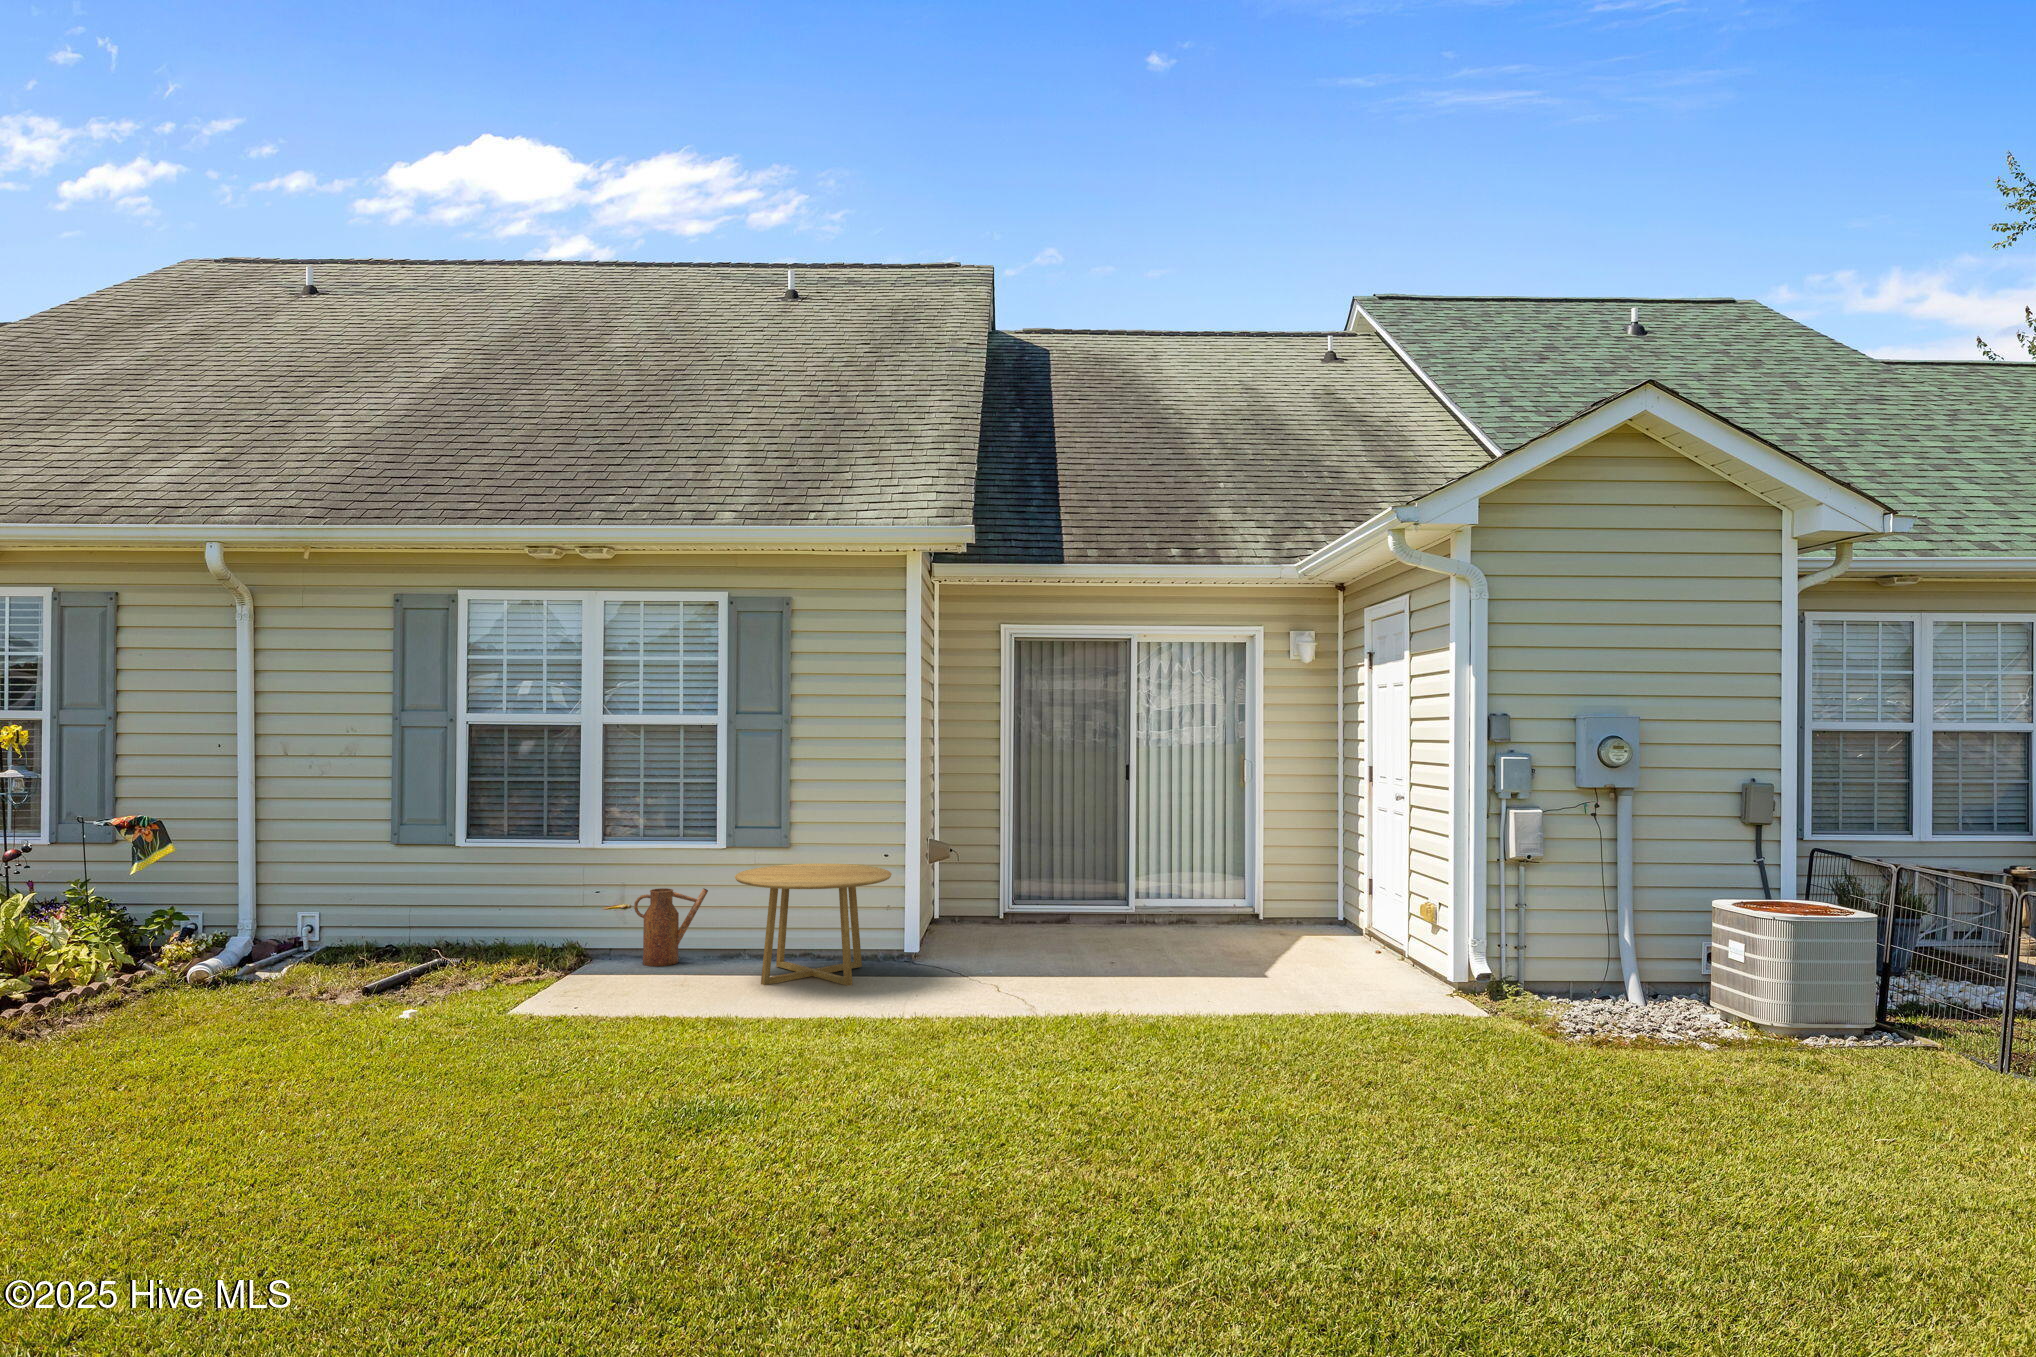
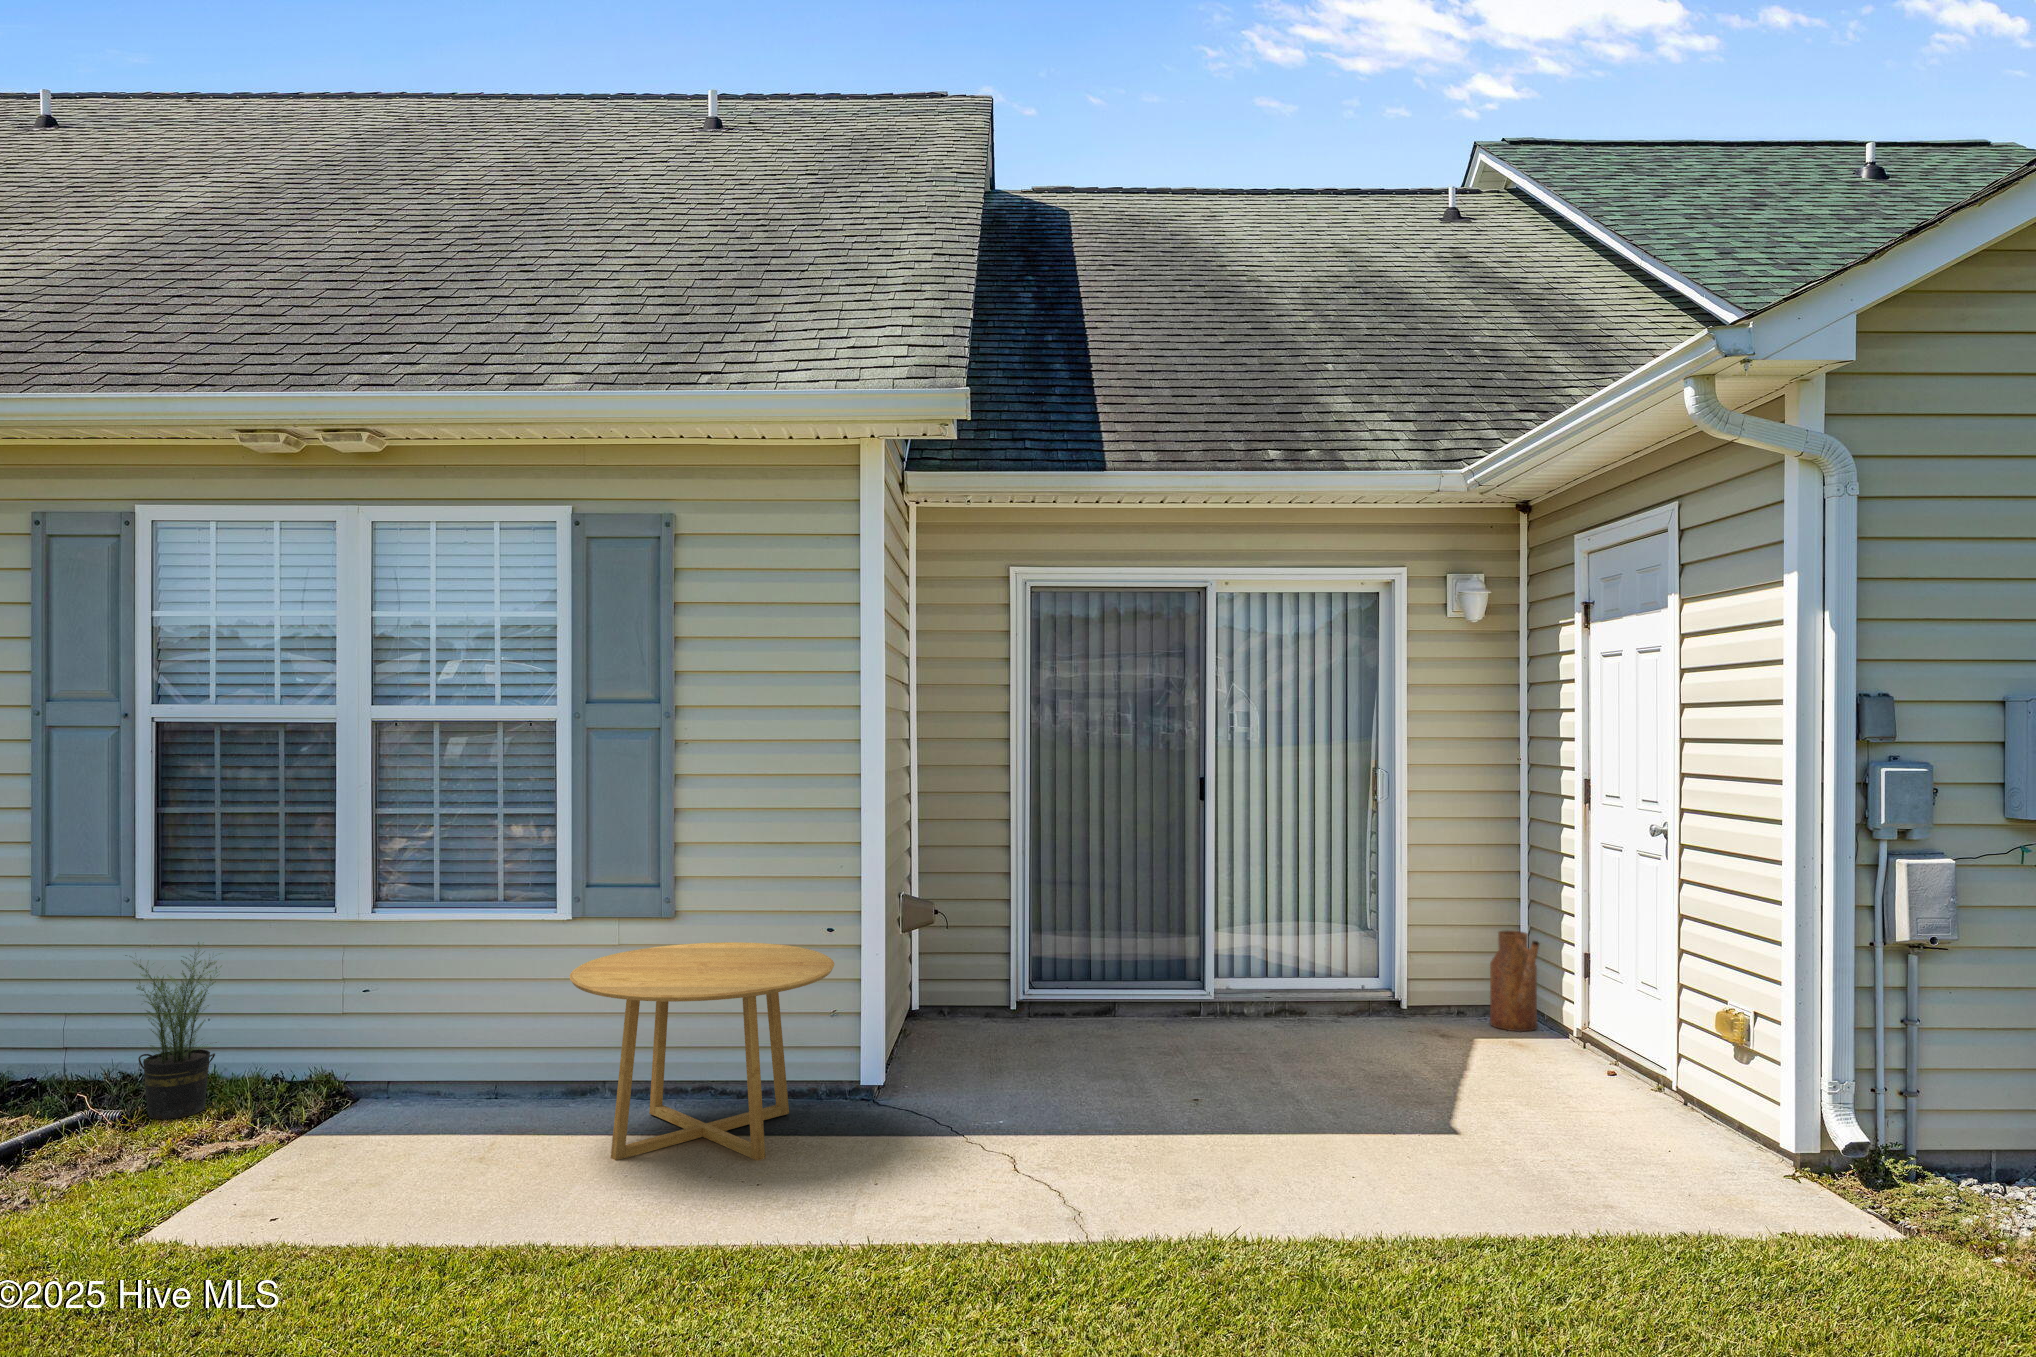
potted plant: none [452,861,515,967] -> present [134,942,221,1119]
watering can: present [634,888,708,966] -> present [1490,931,1539,1031]

